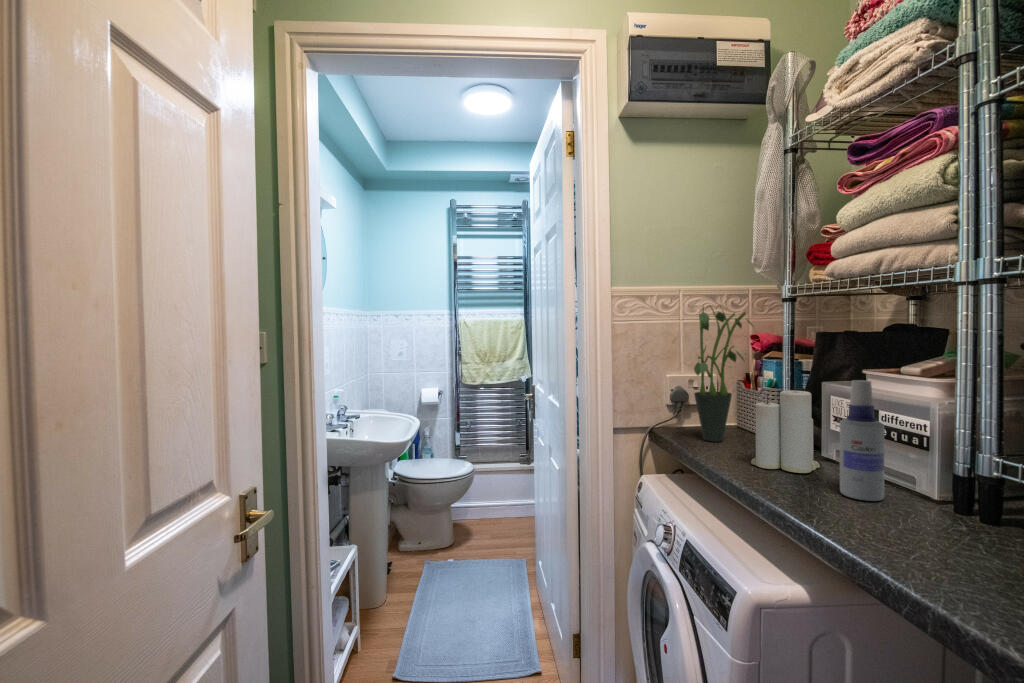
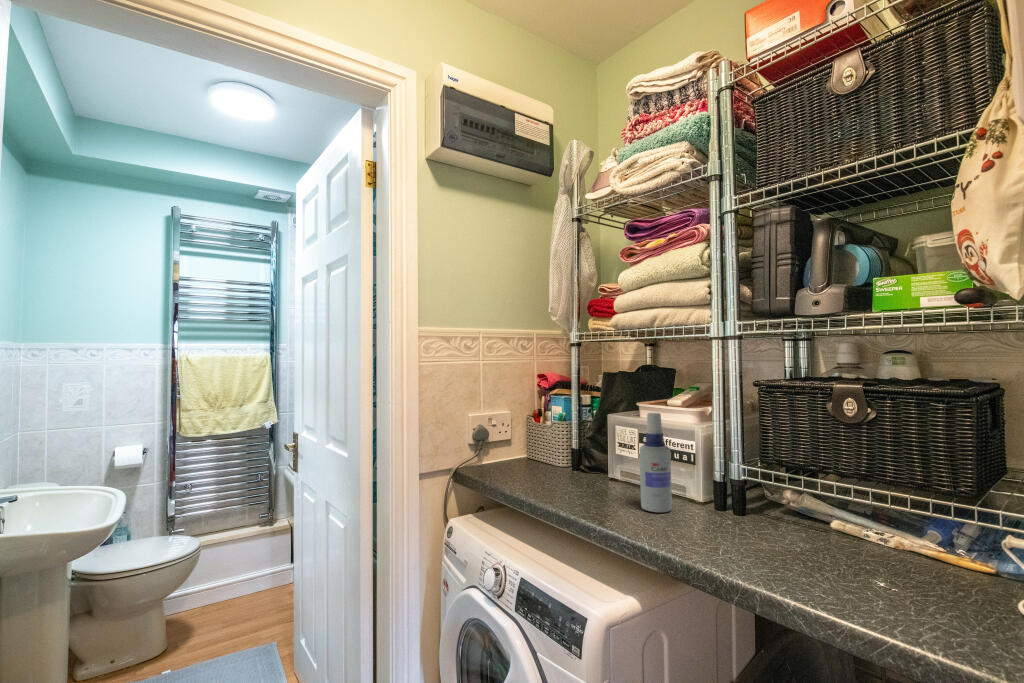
potted plant: present [694,305,754,442] -> none [501,347,555,476]
candle: present [751,383,820,473] -> none [563,417,613,496]

